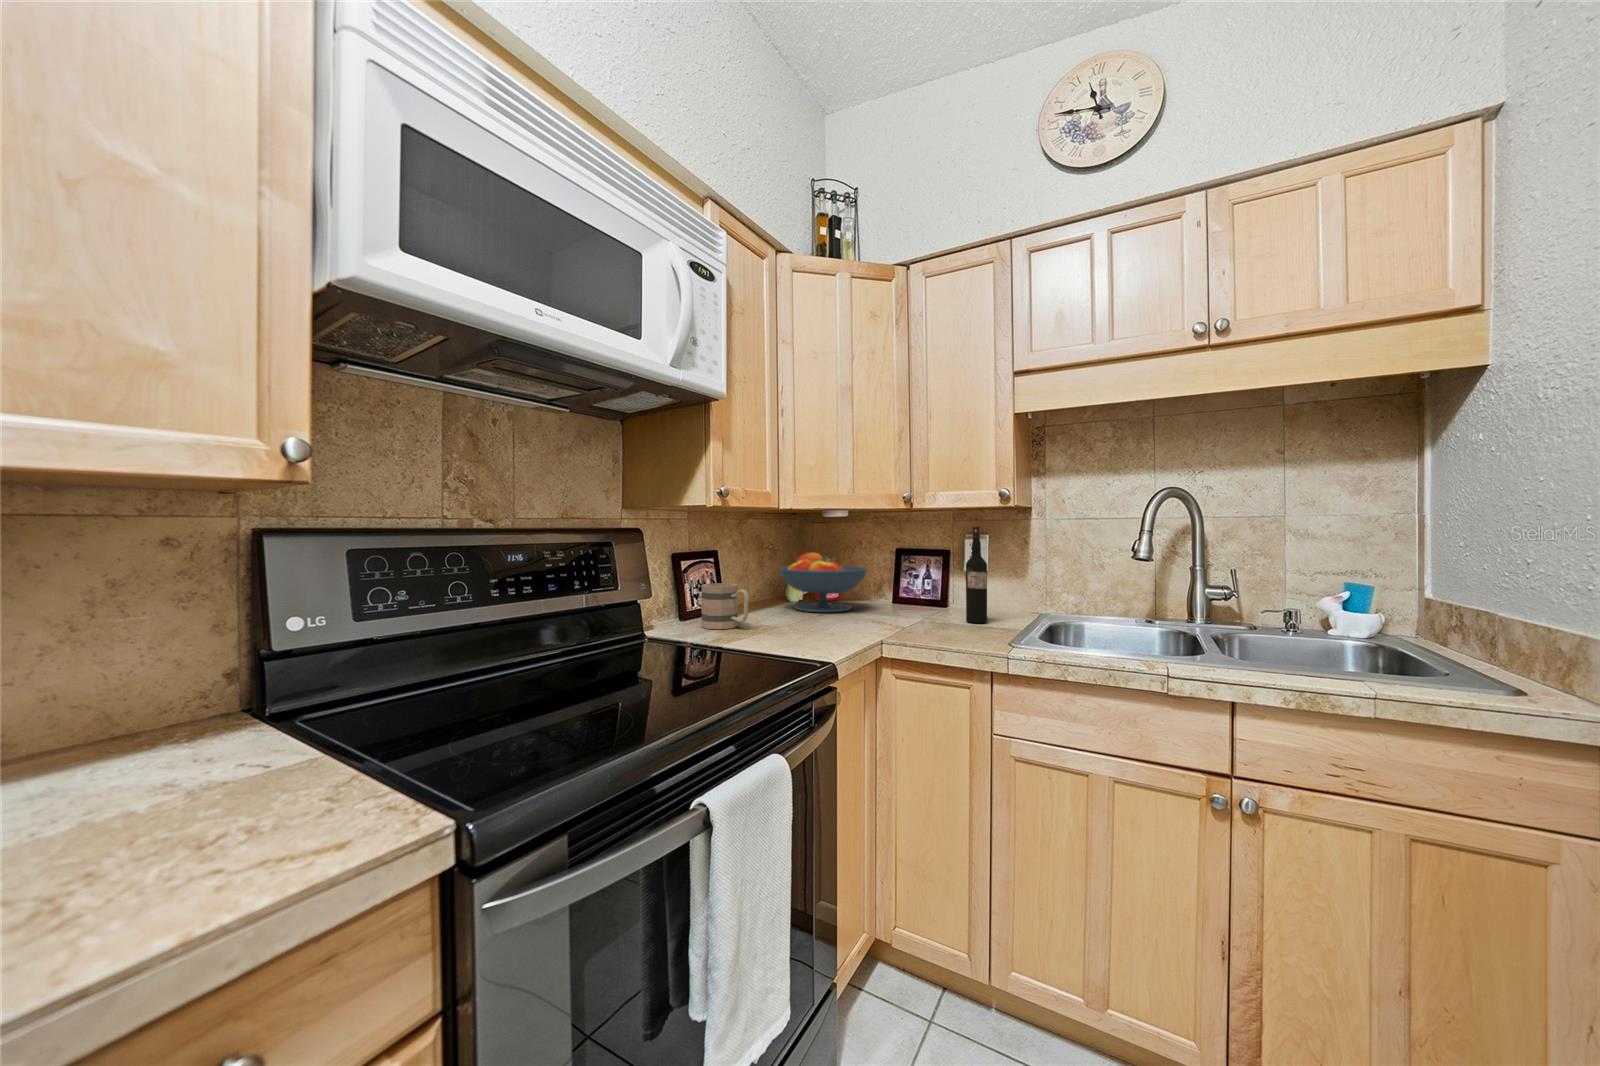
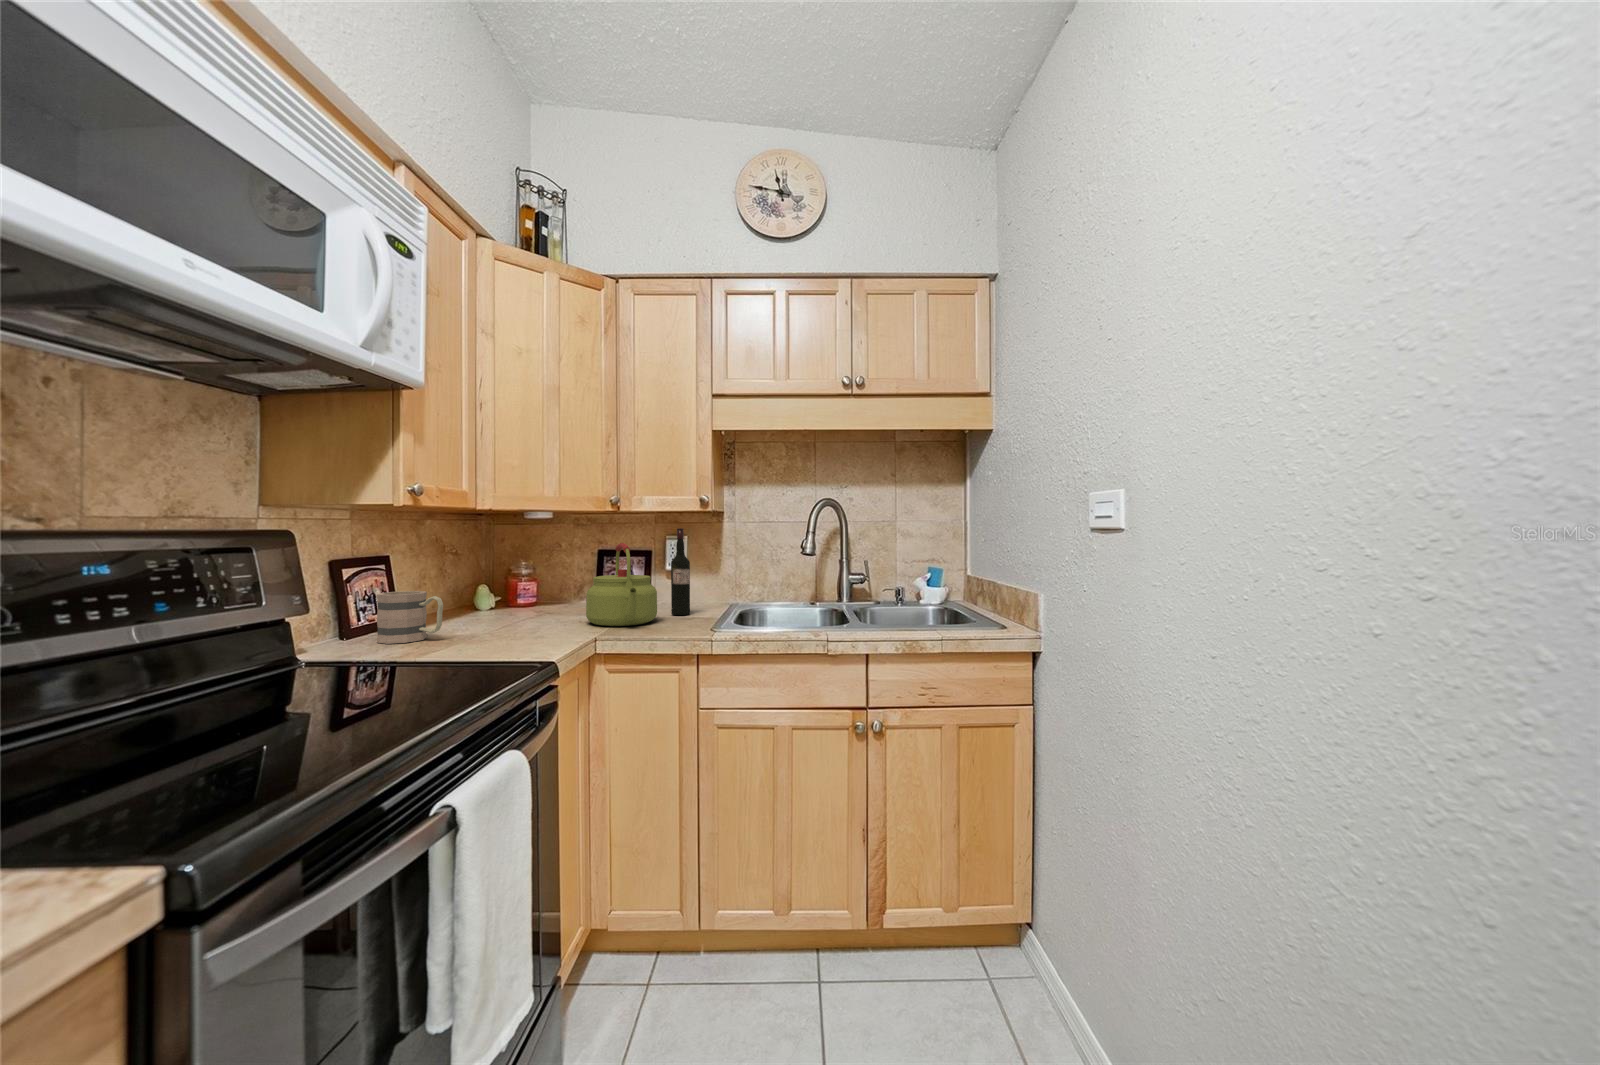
kettle: none [875,542,948,630] -> present [586,543,657,626]
fruit bowl: present [779,553,867,612] -> none [470,555,573,618]

